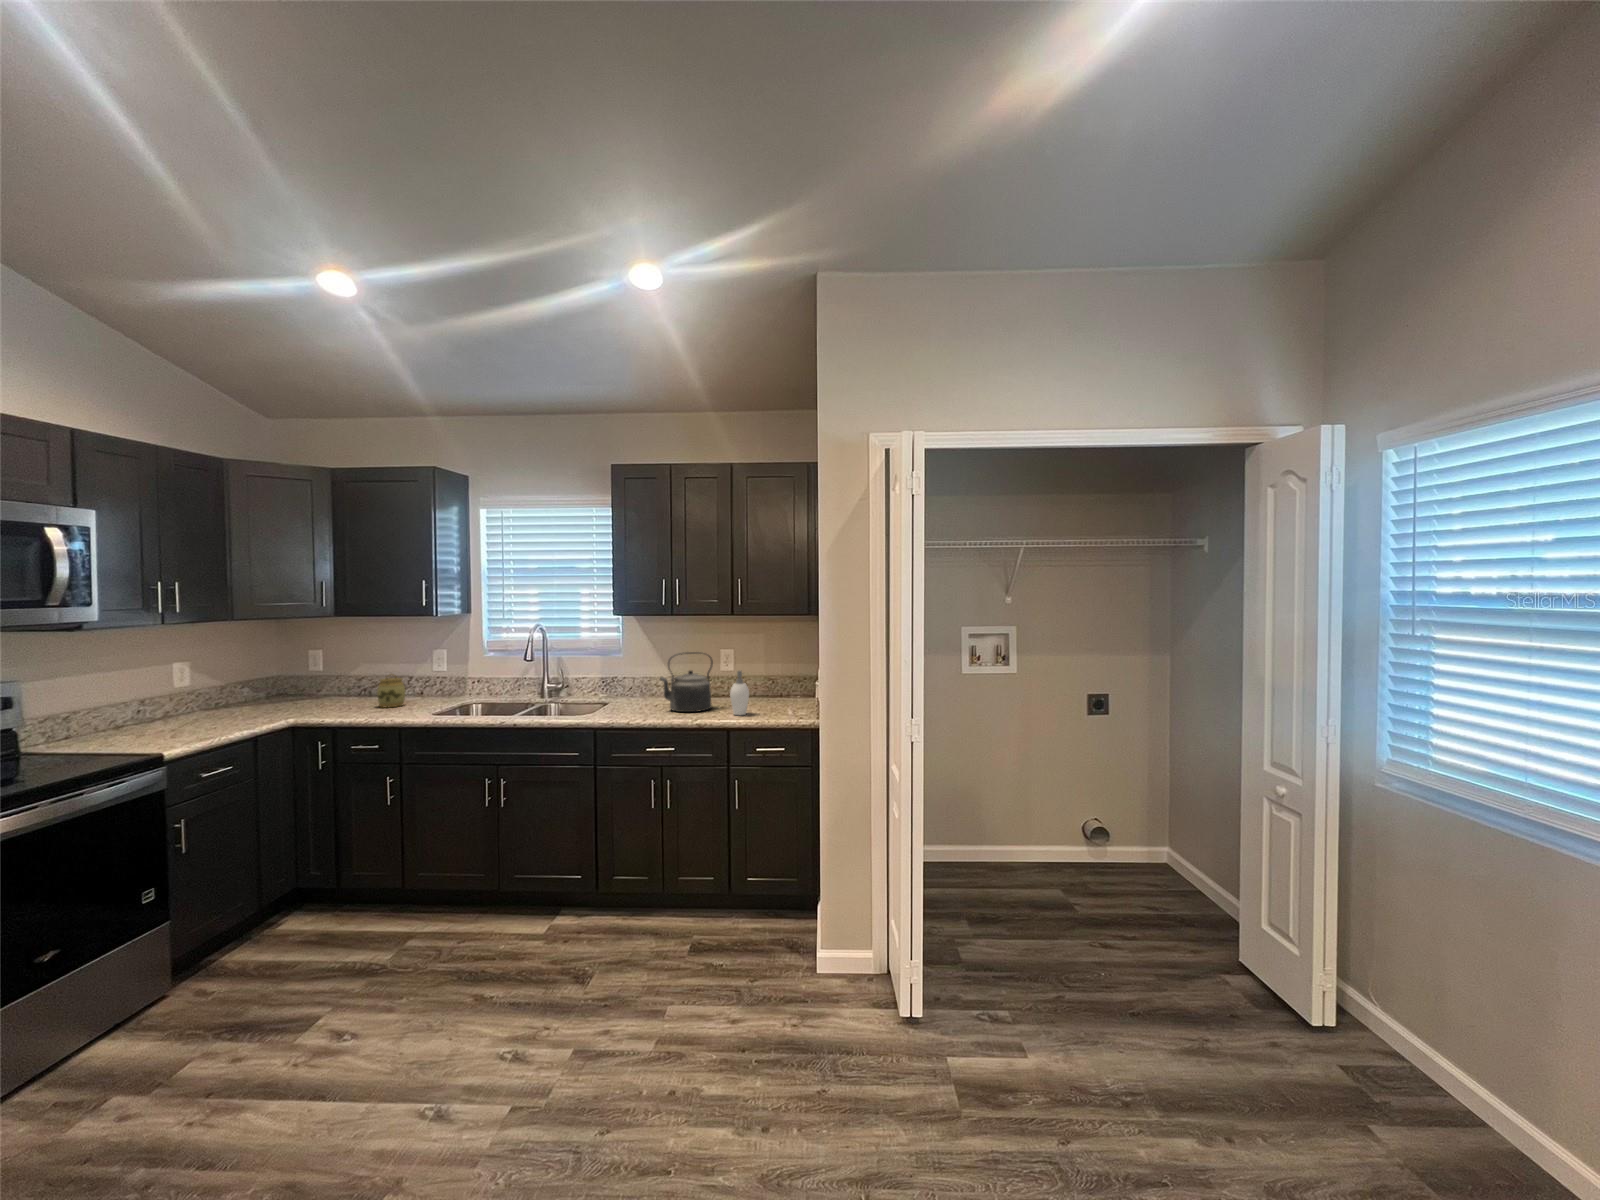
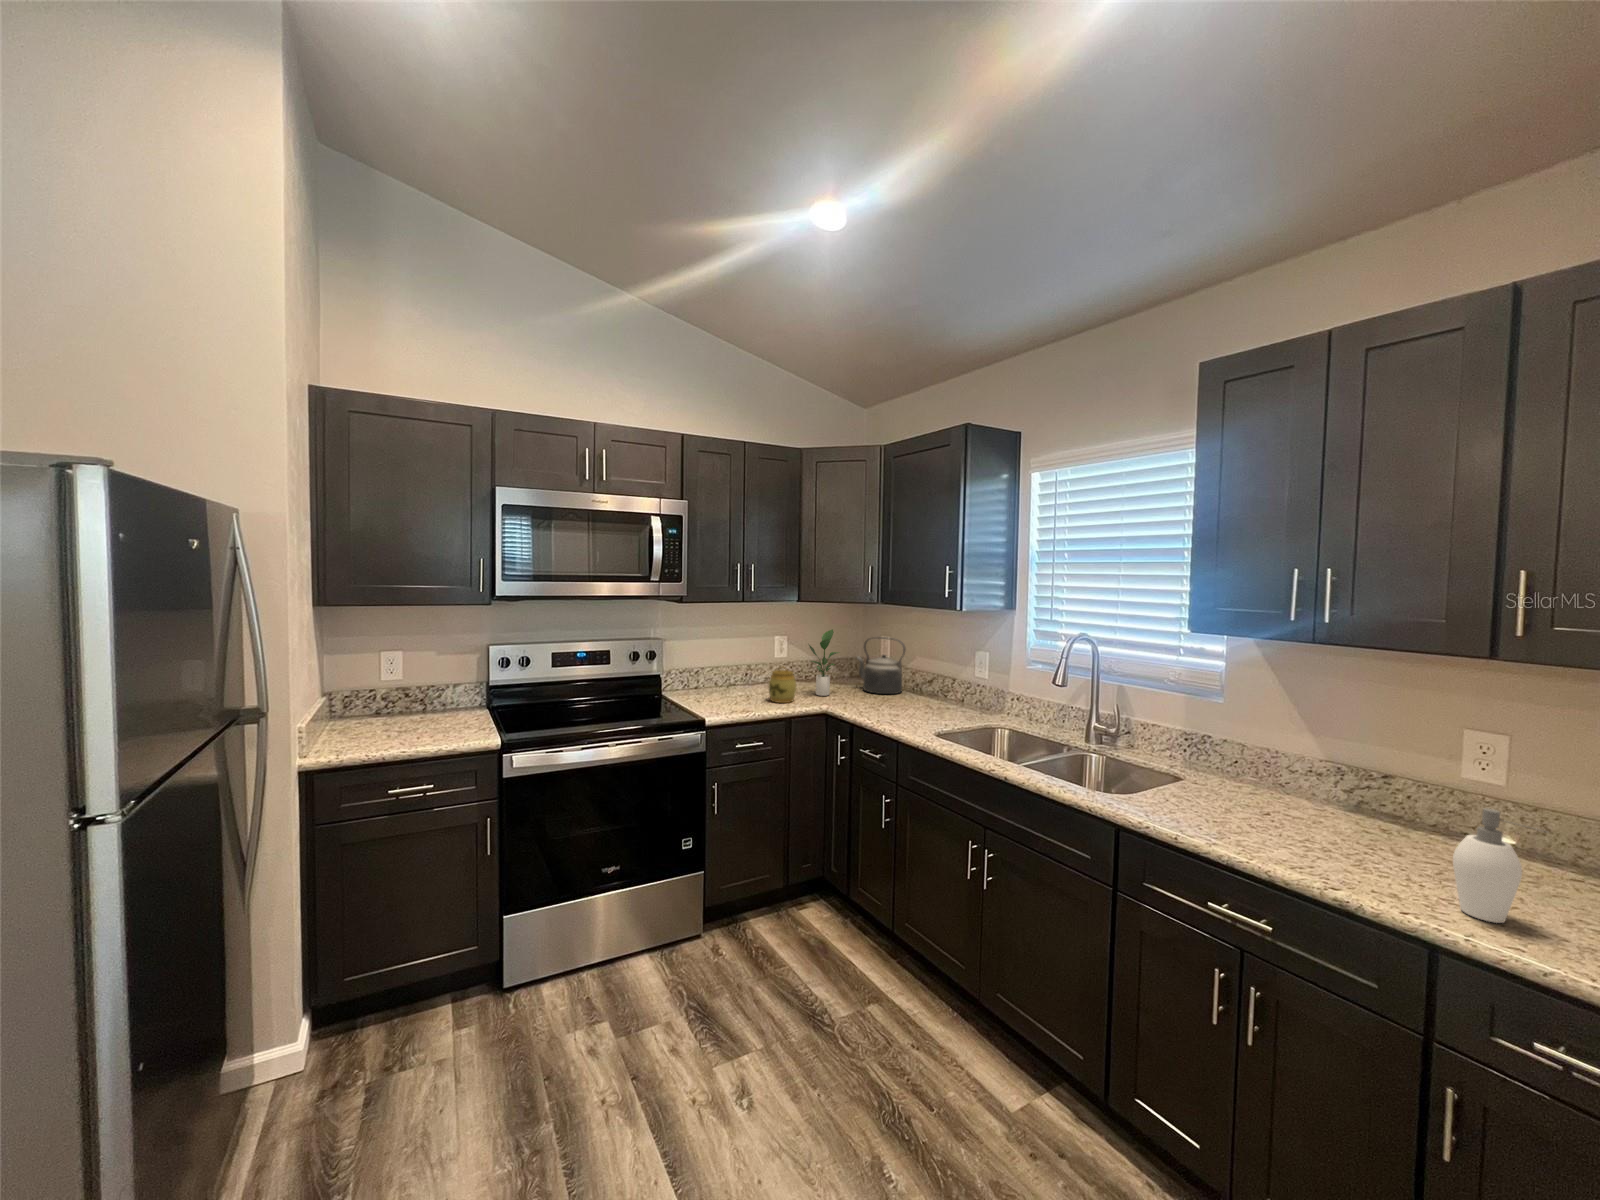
potted plant: none [241,646,284,715] -> present [809,629,839,696]
kettle: present [660,652,713,712] -> present [857,637,906,694]
jar: present [377,674,405,707] -> present [769,666,796,703]

